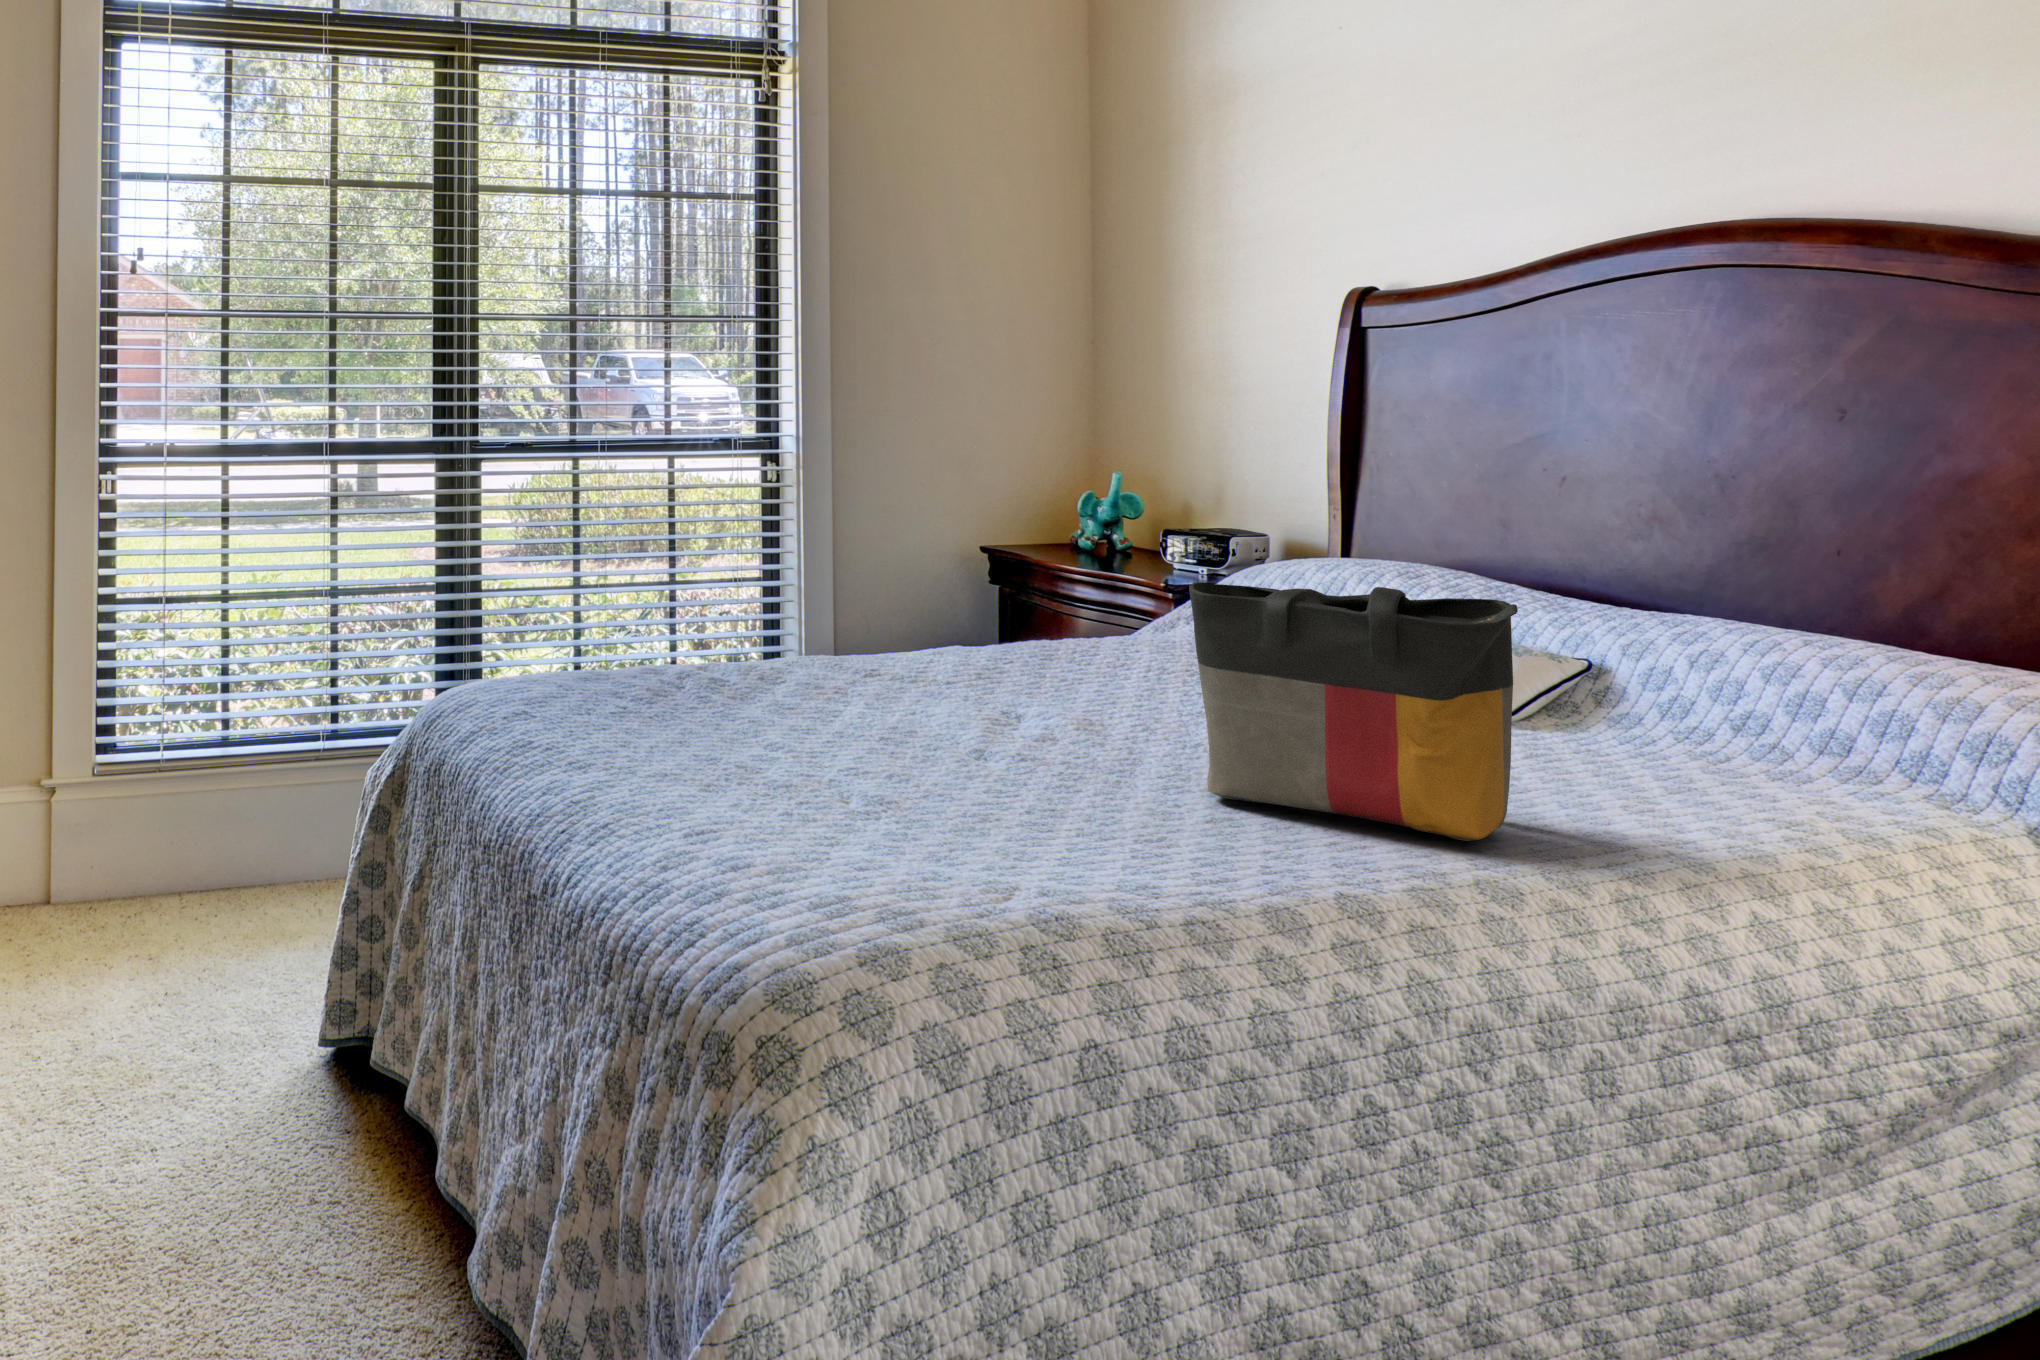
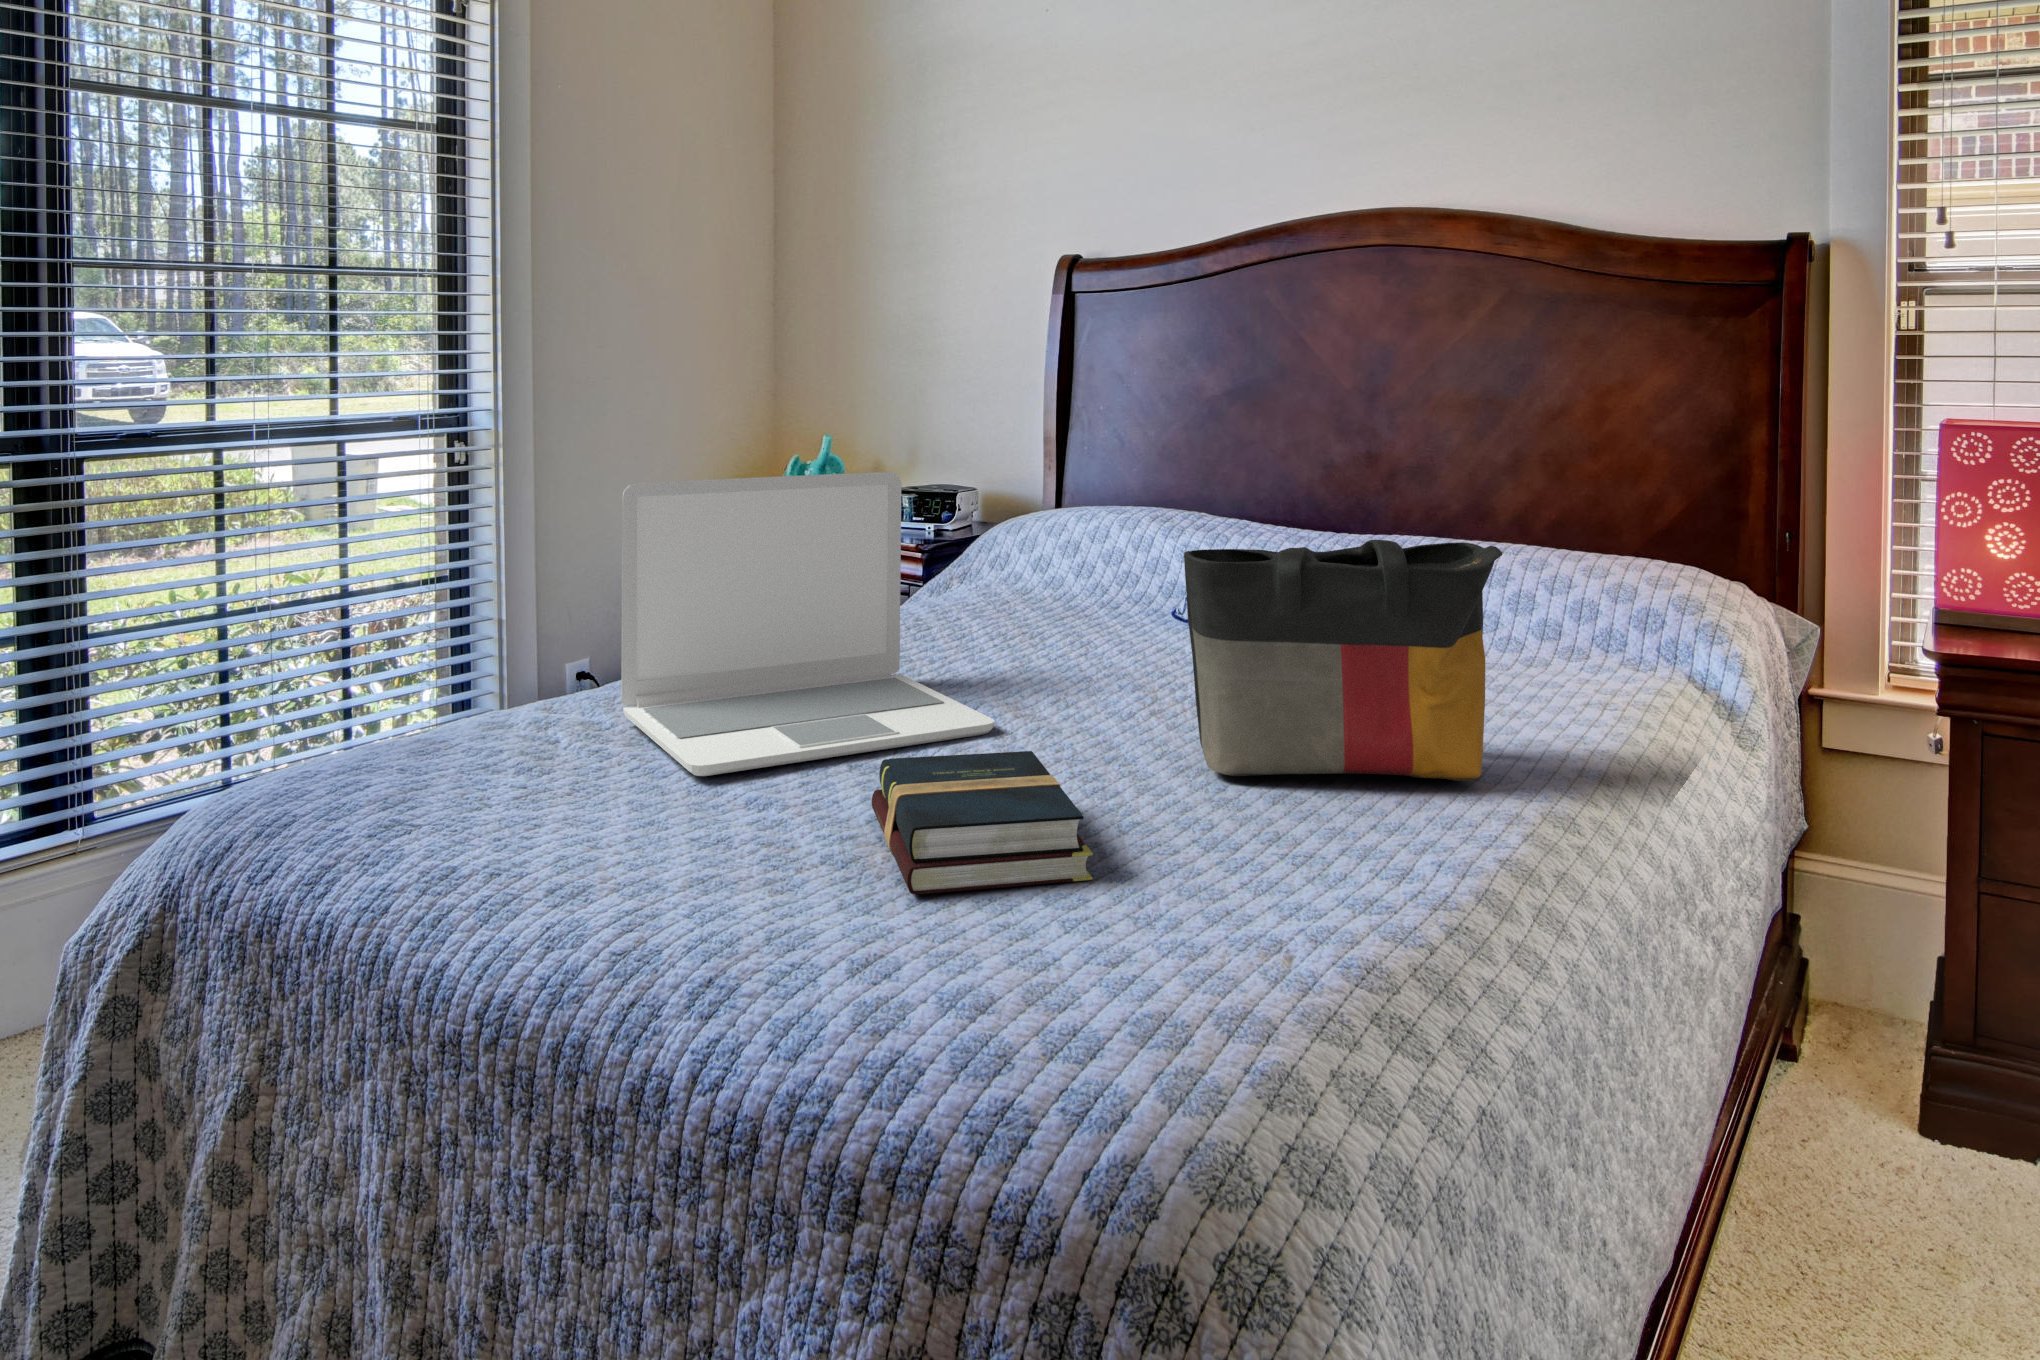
laptop: none [767,495,1058,738] -> present [621,472,995,776]
hardback book: none [842,727,1020,838] -> present [872,751,1093,894]

